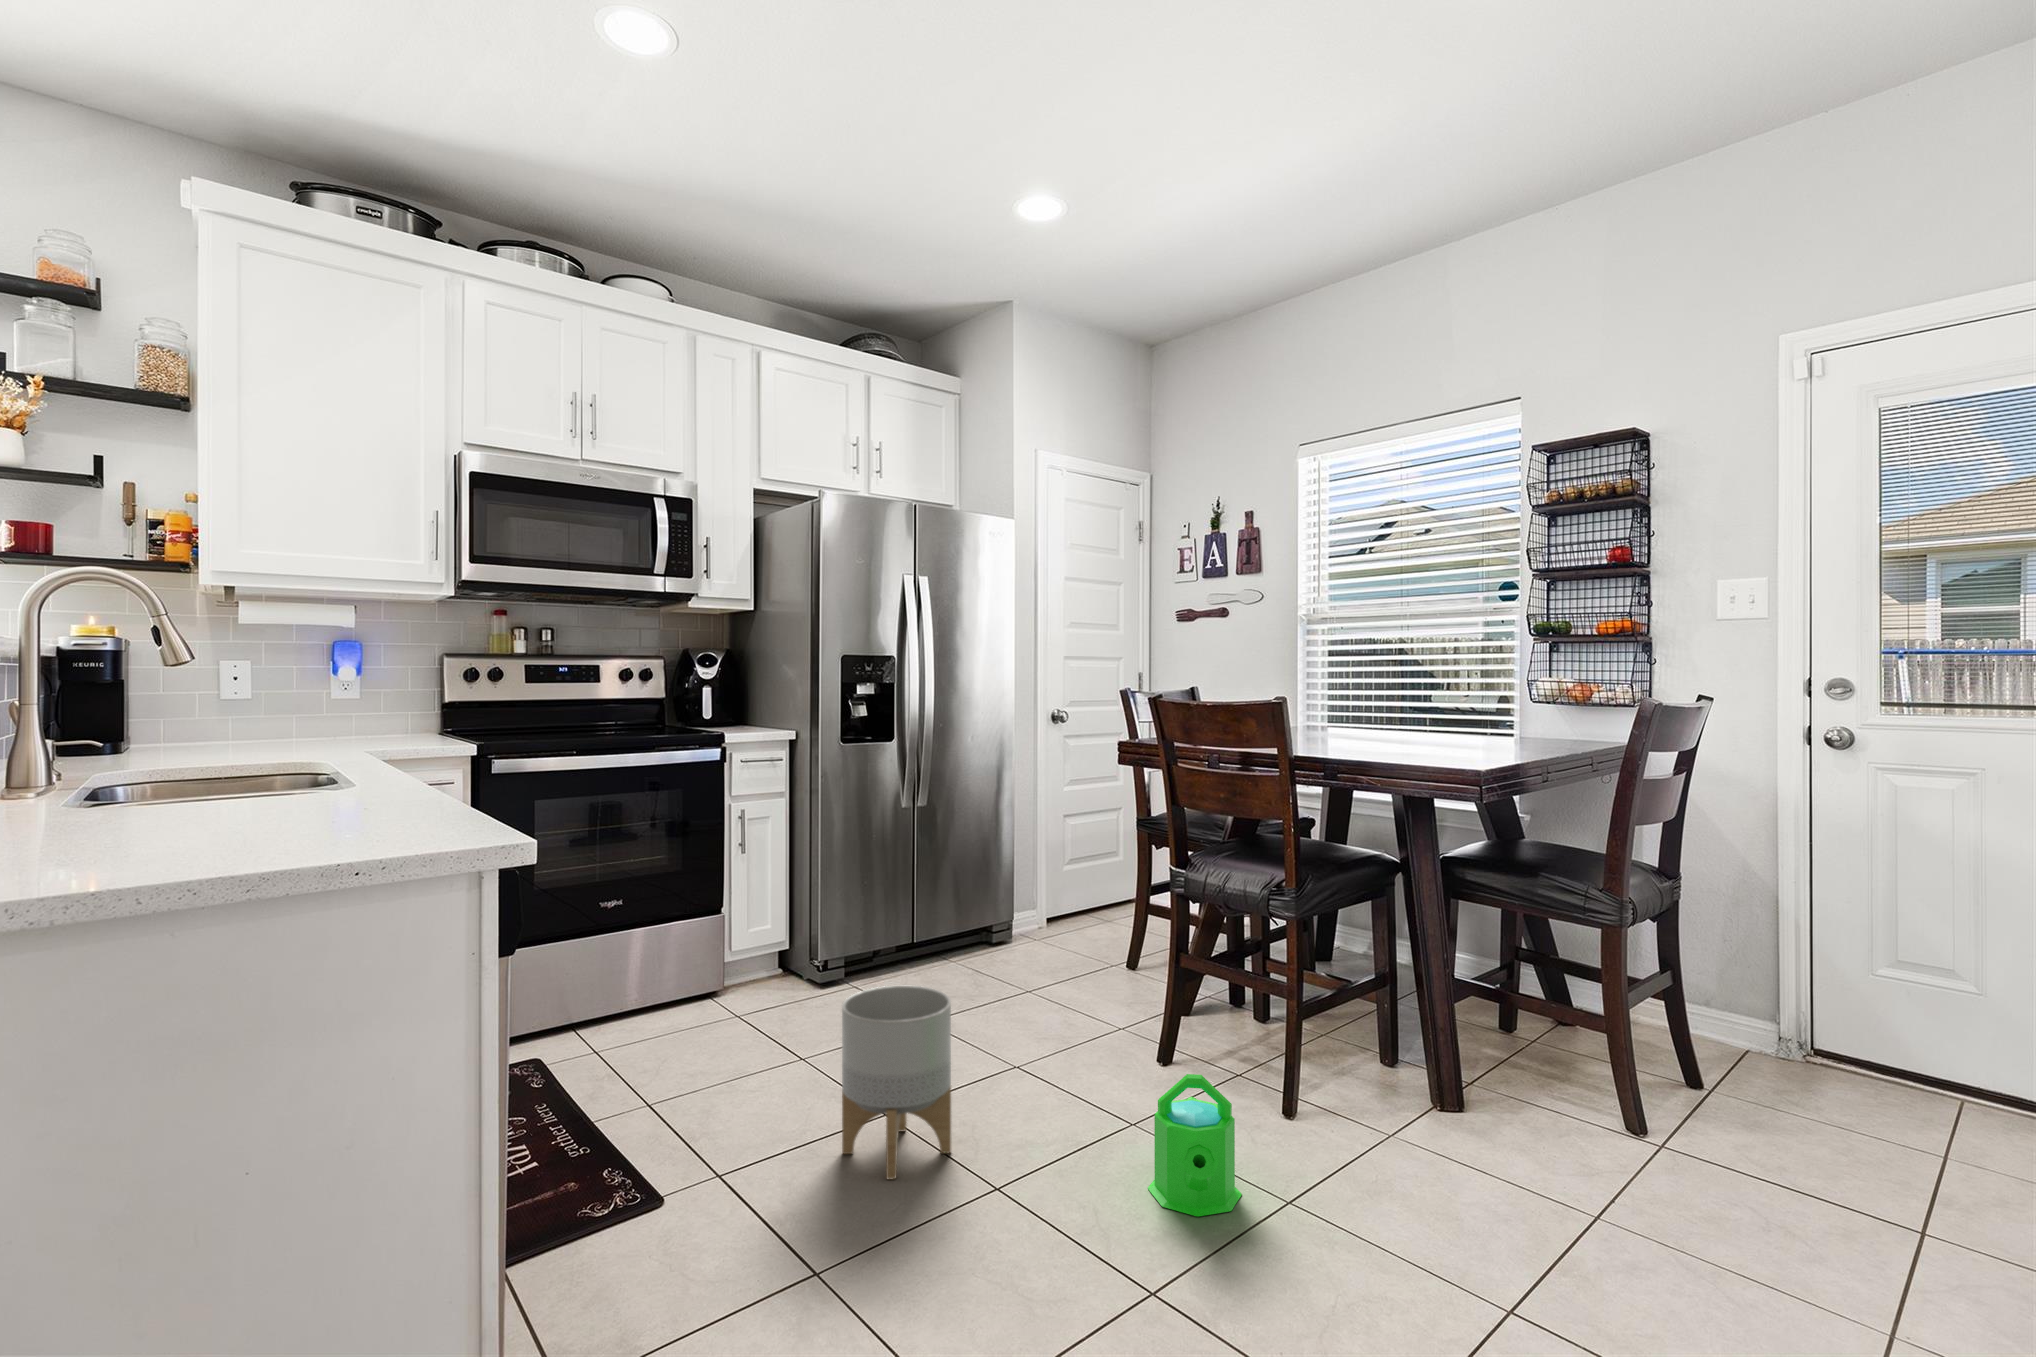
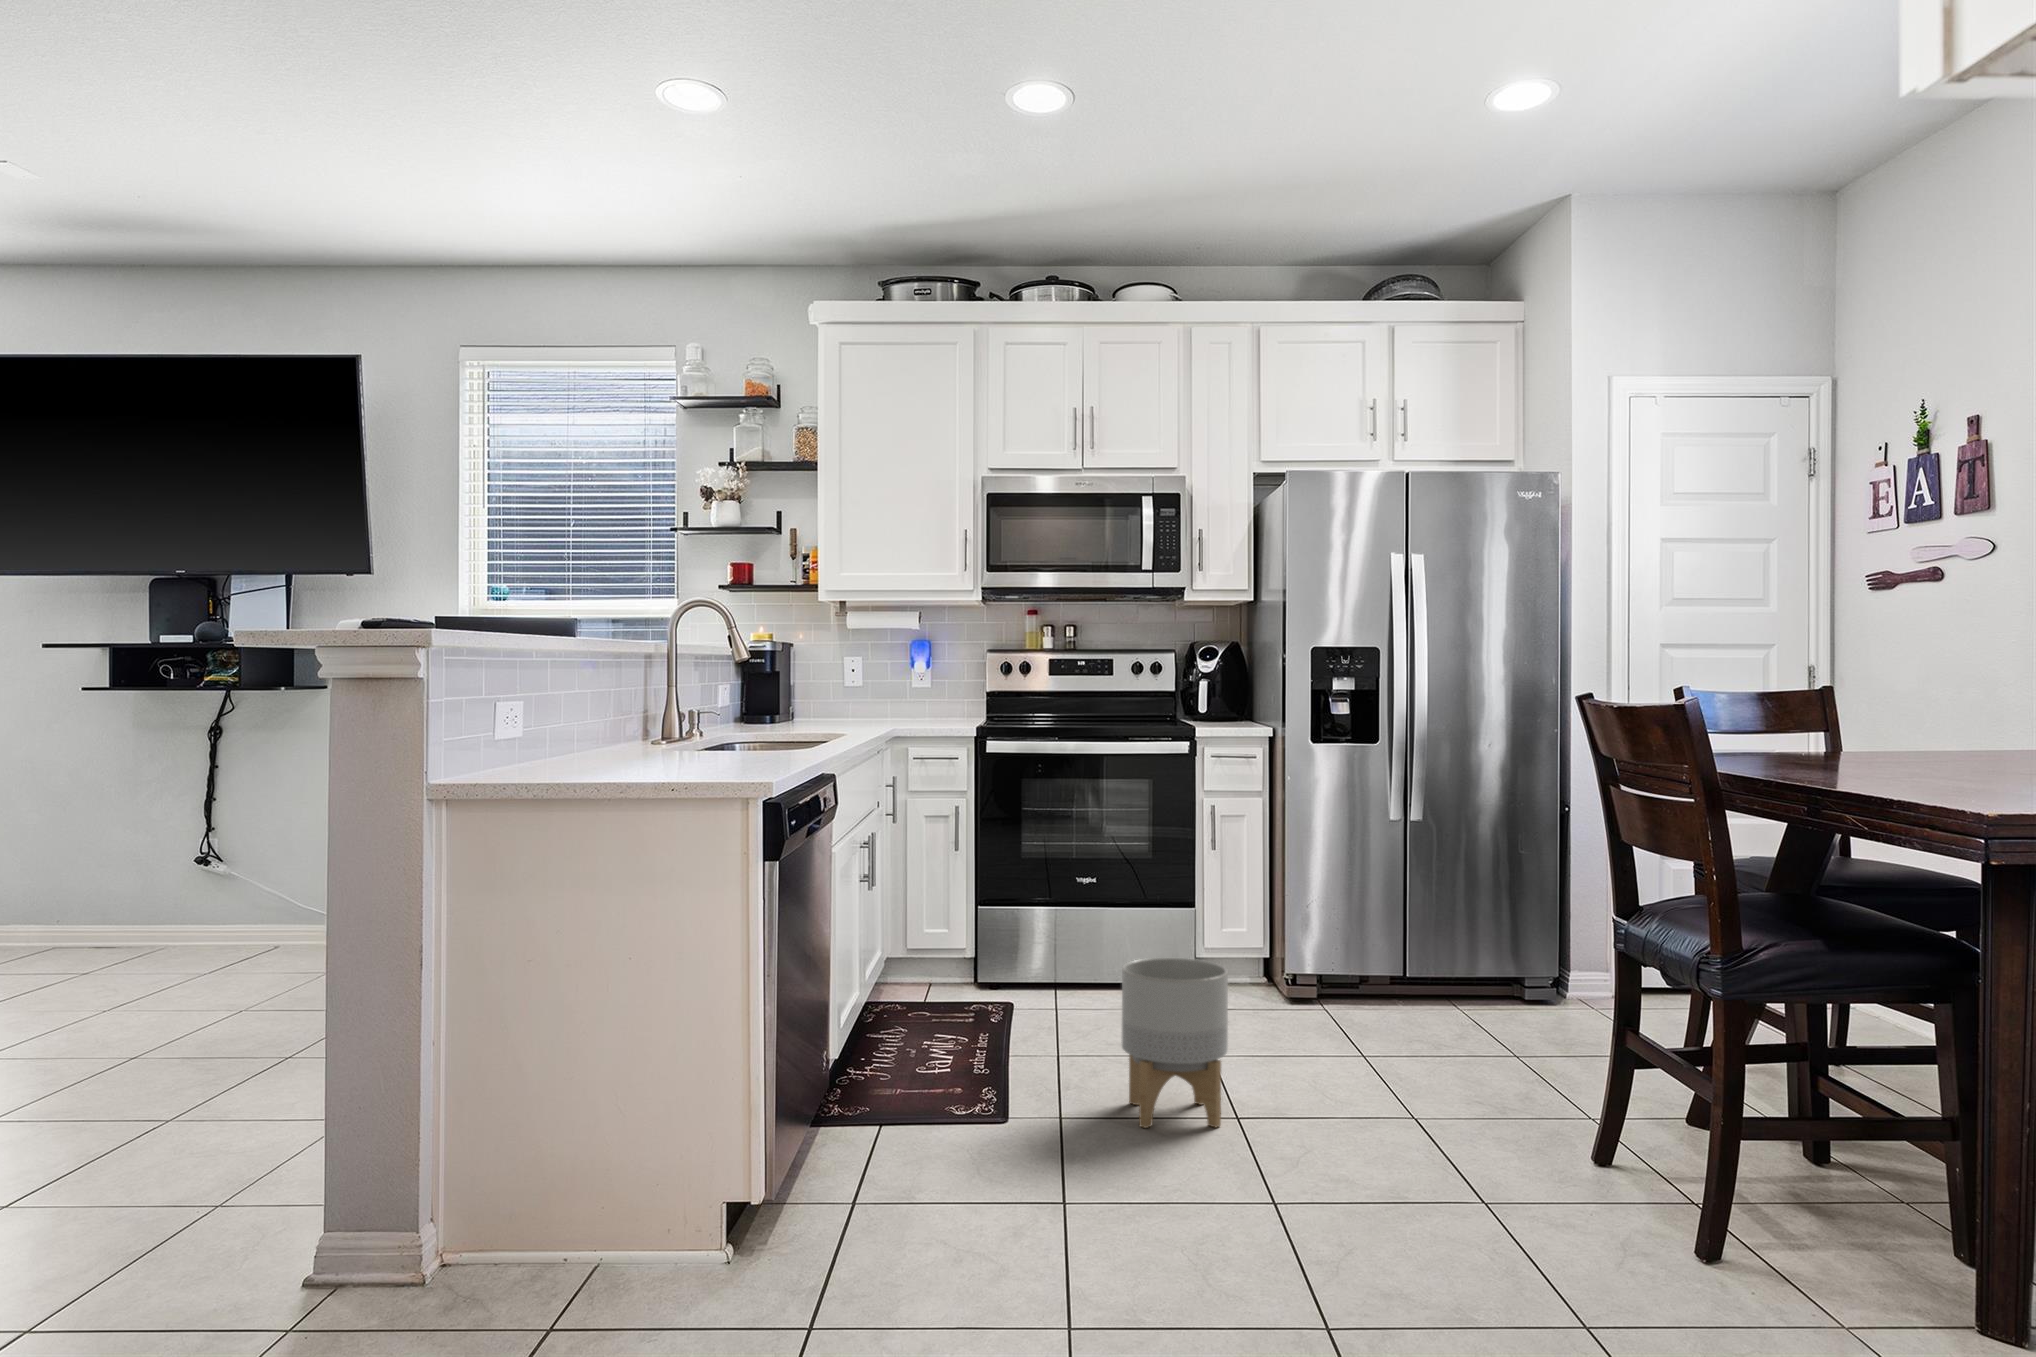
watering can: present [1148,1074,1242,1217] -> none [1332,1085,1456,1240]

